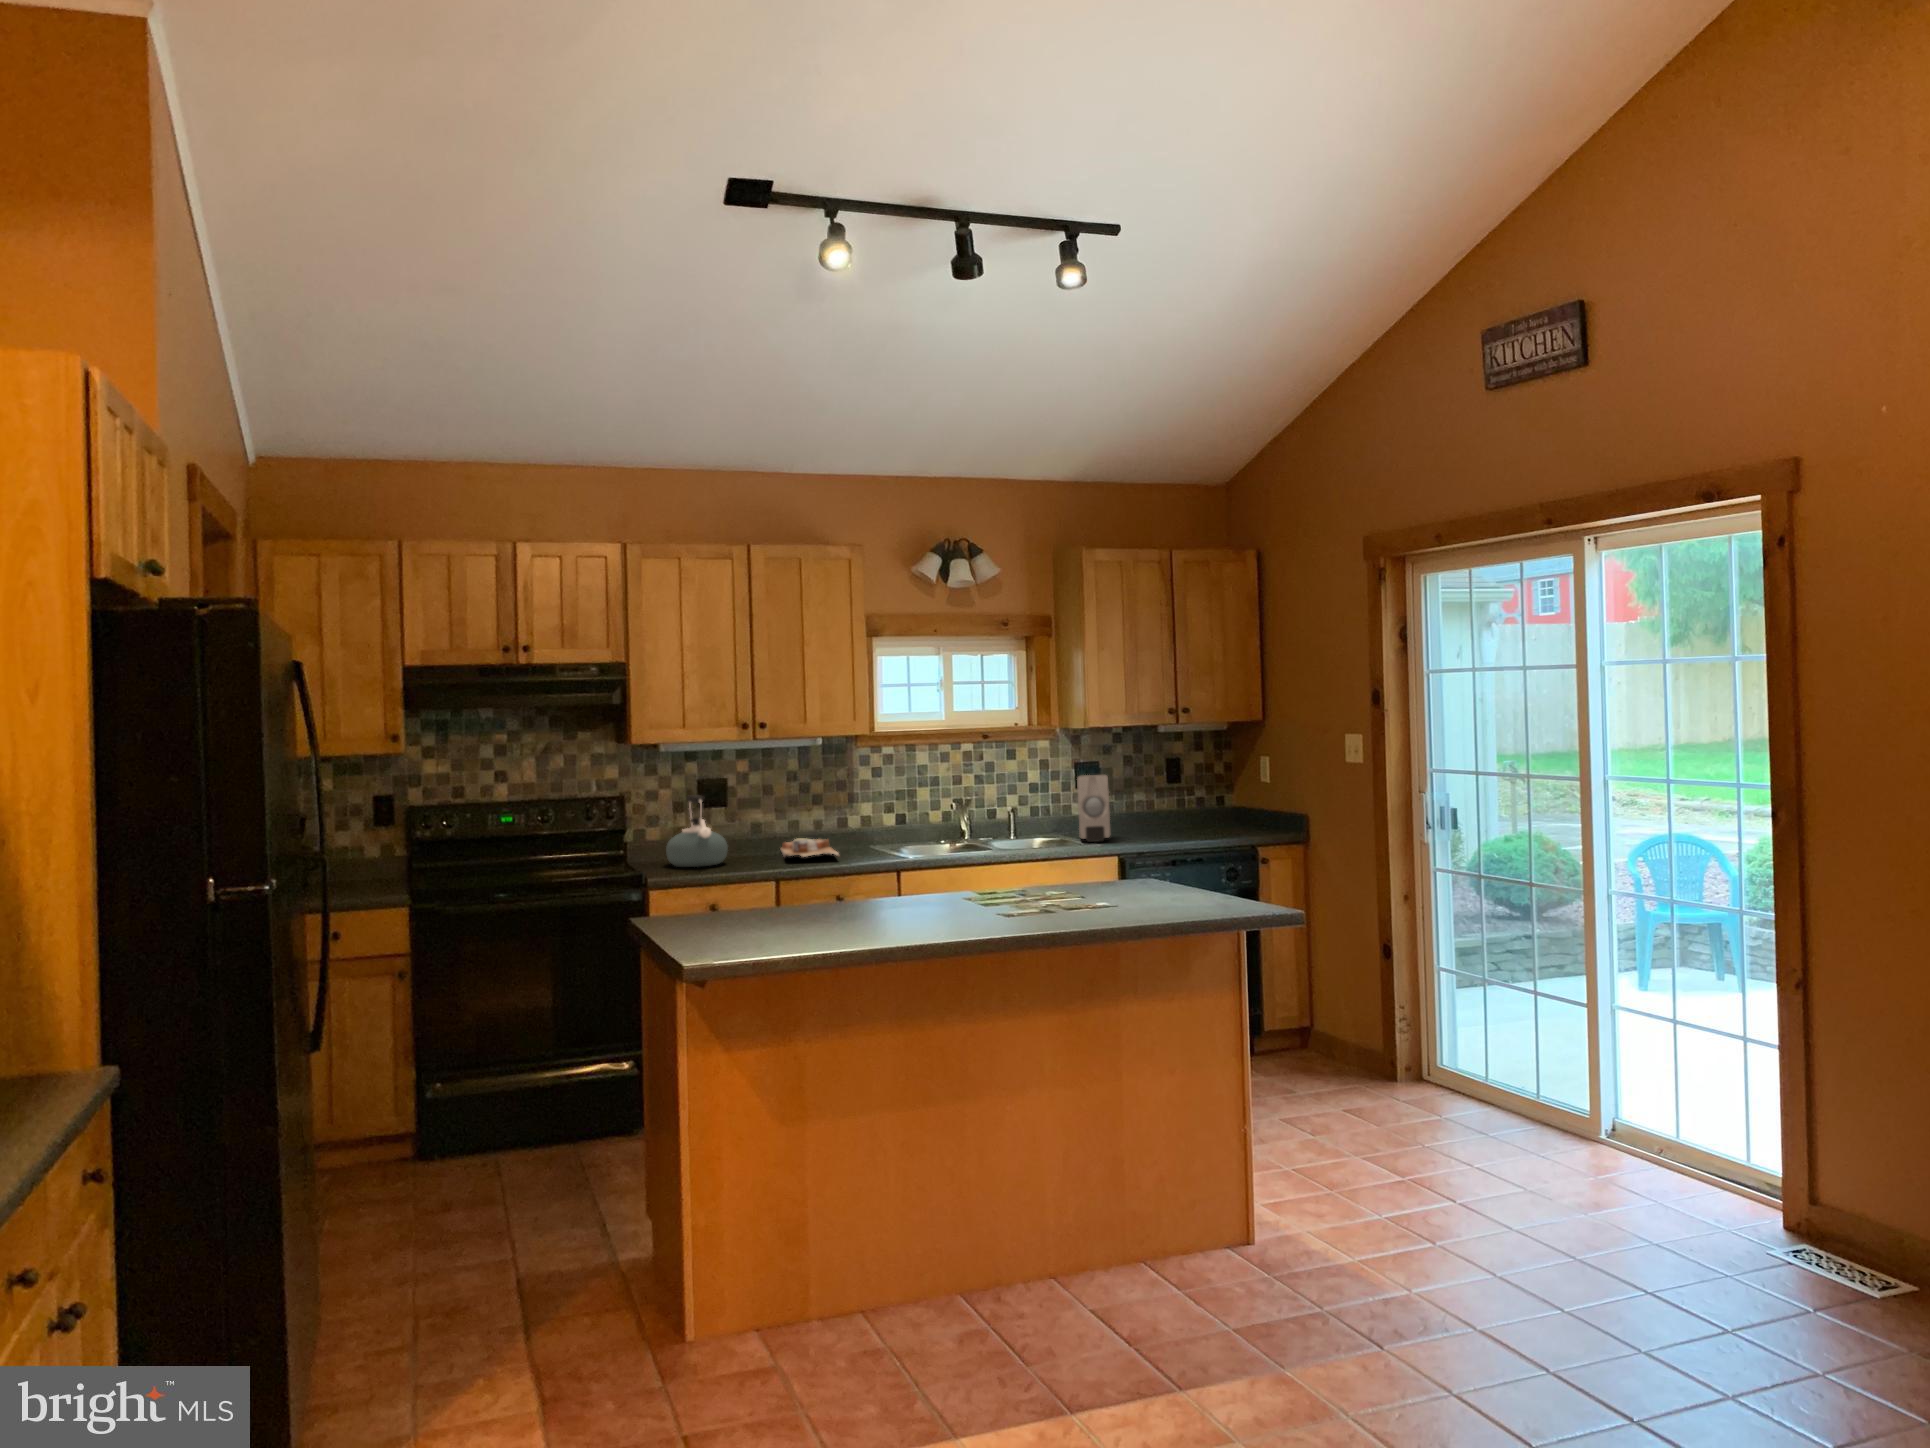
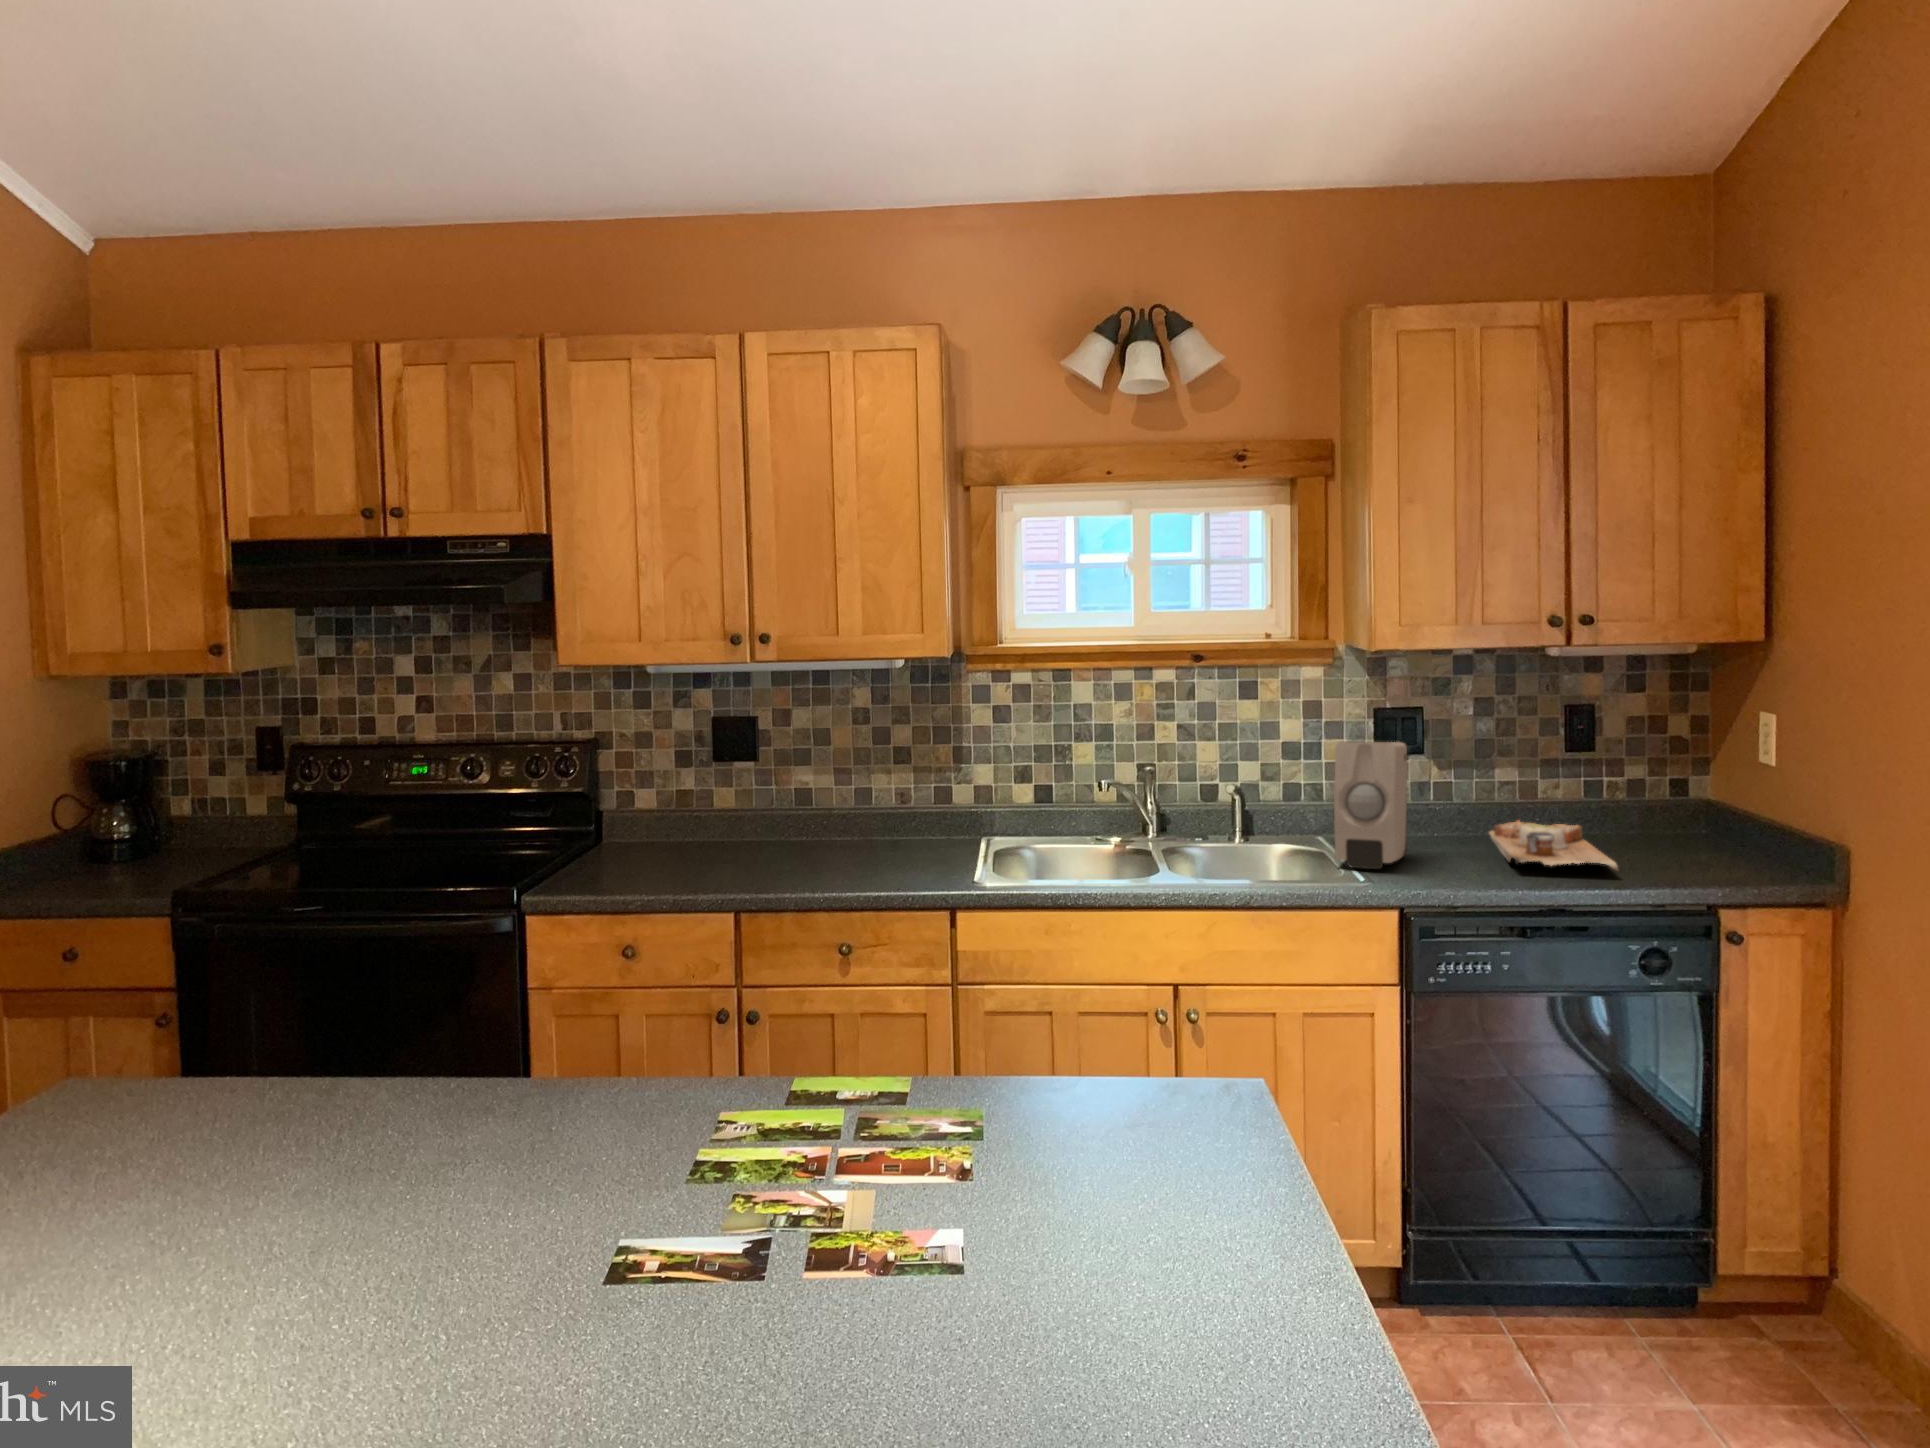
kettle: present [666,795,728,867] -> none [591,749,691,869]
cutting board: present [781,838,839,857] -> present [1489,820,1618,870]

